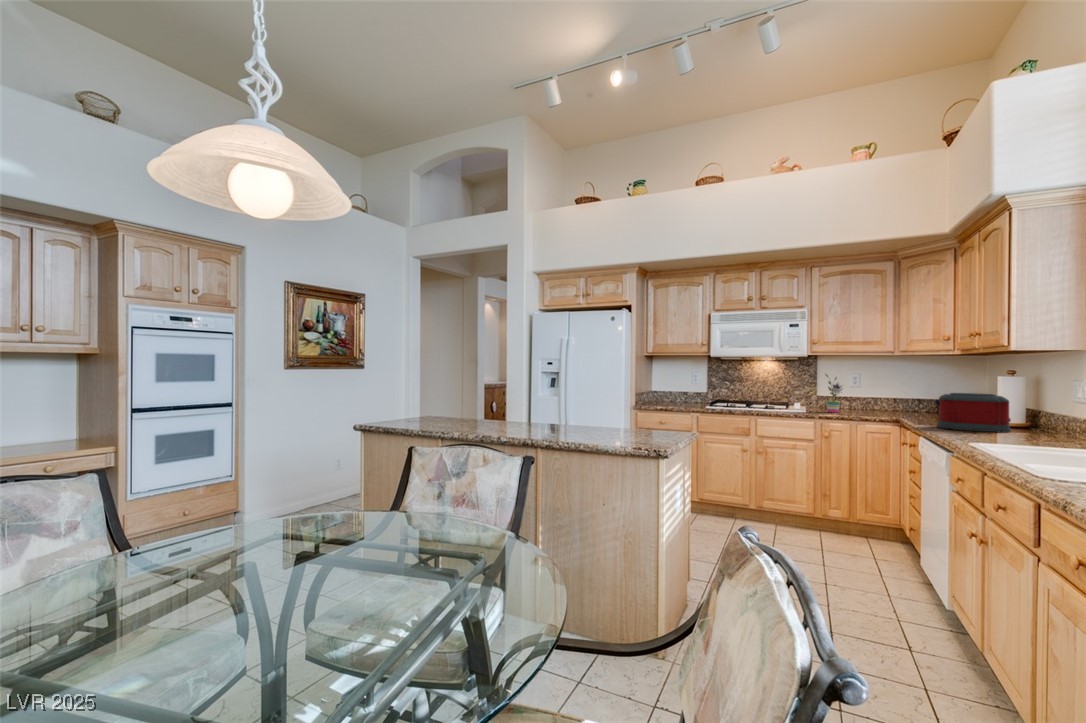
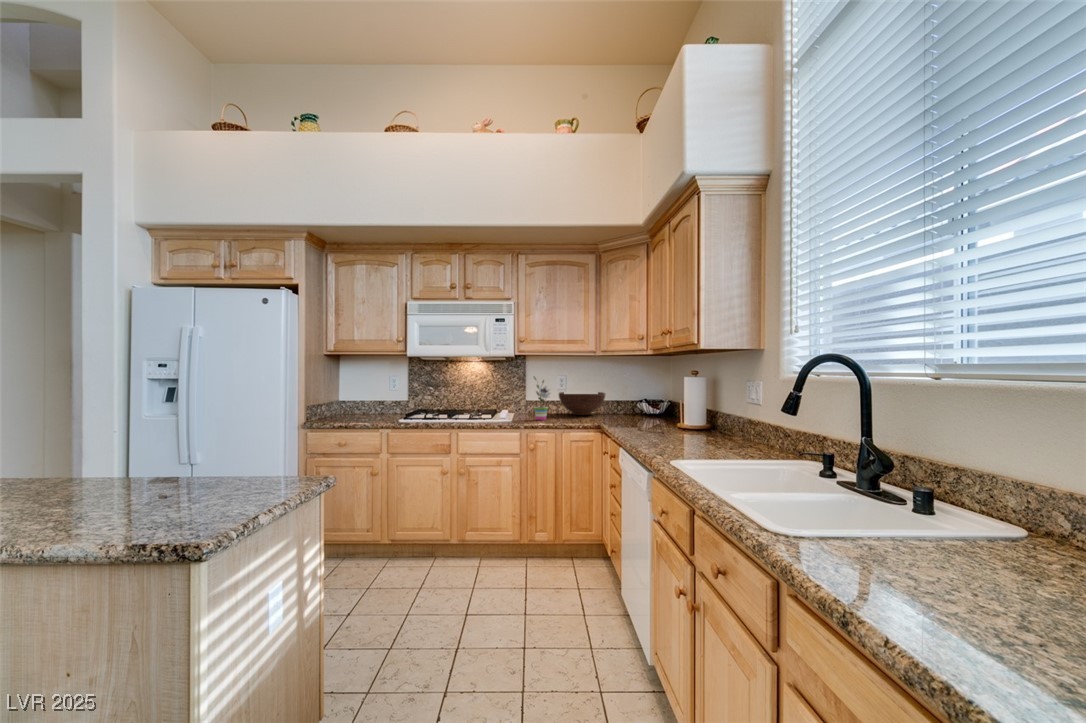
fruit bowl: none [850,389,904,411] -> present [559,392,605,415]
toaster: present [935,393,1011,433] -> none [631,396,696,438]

